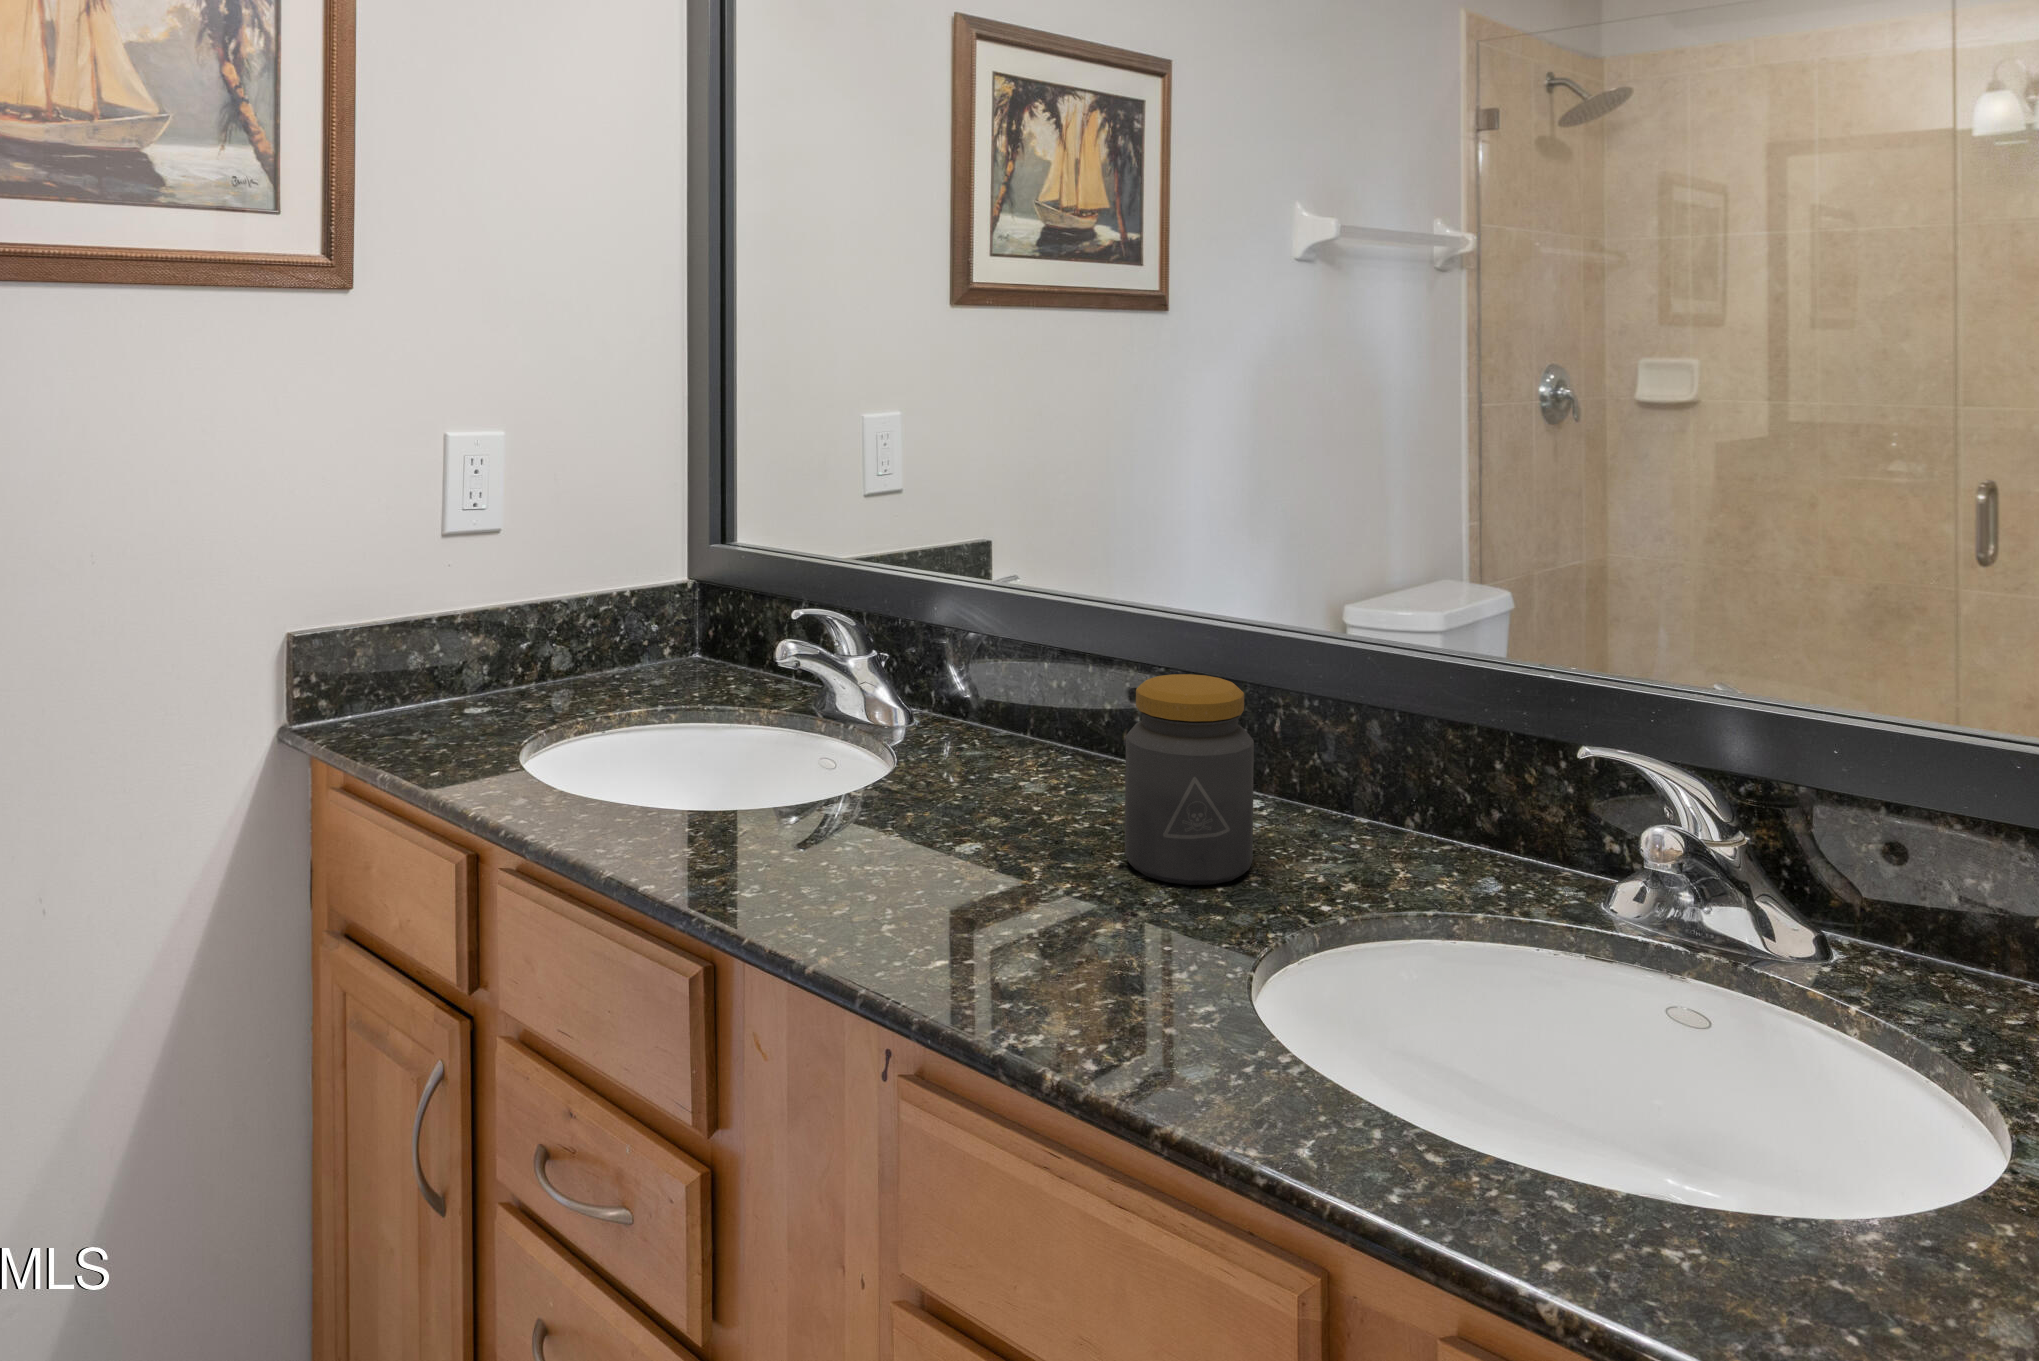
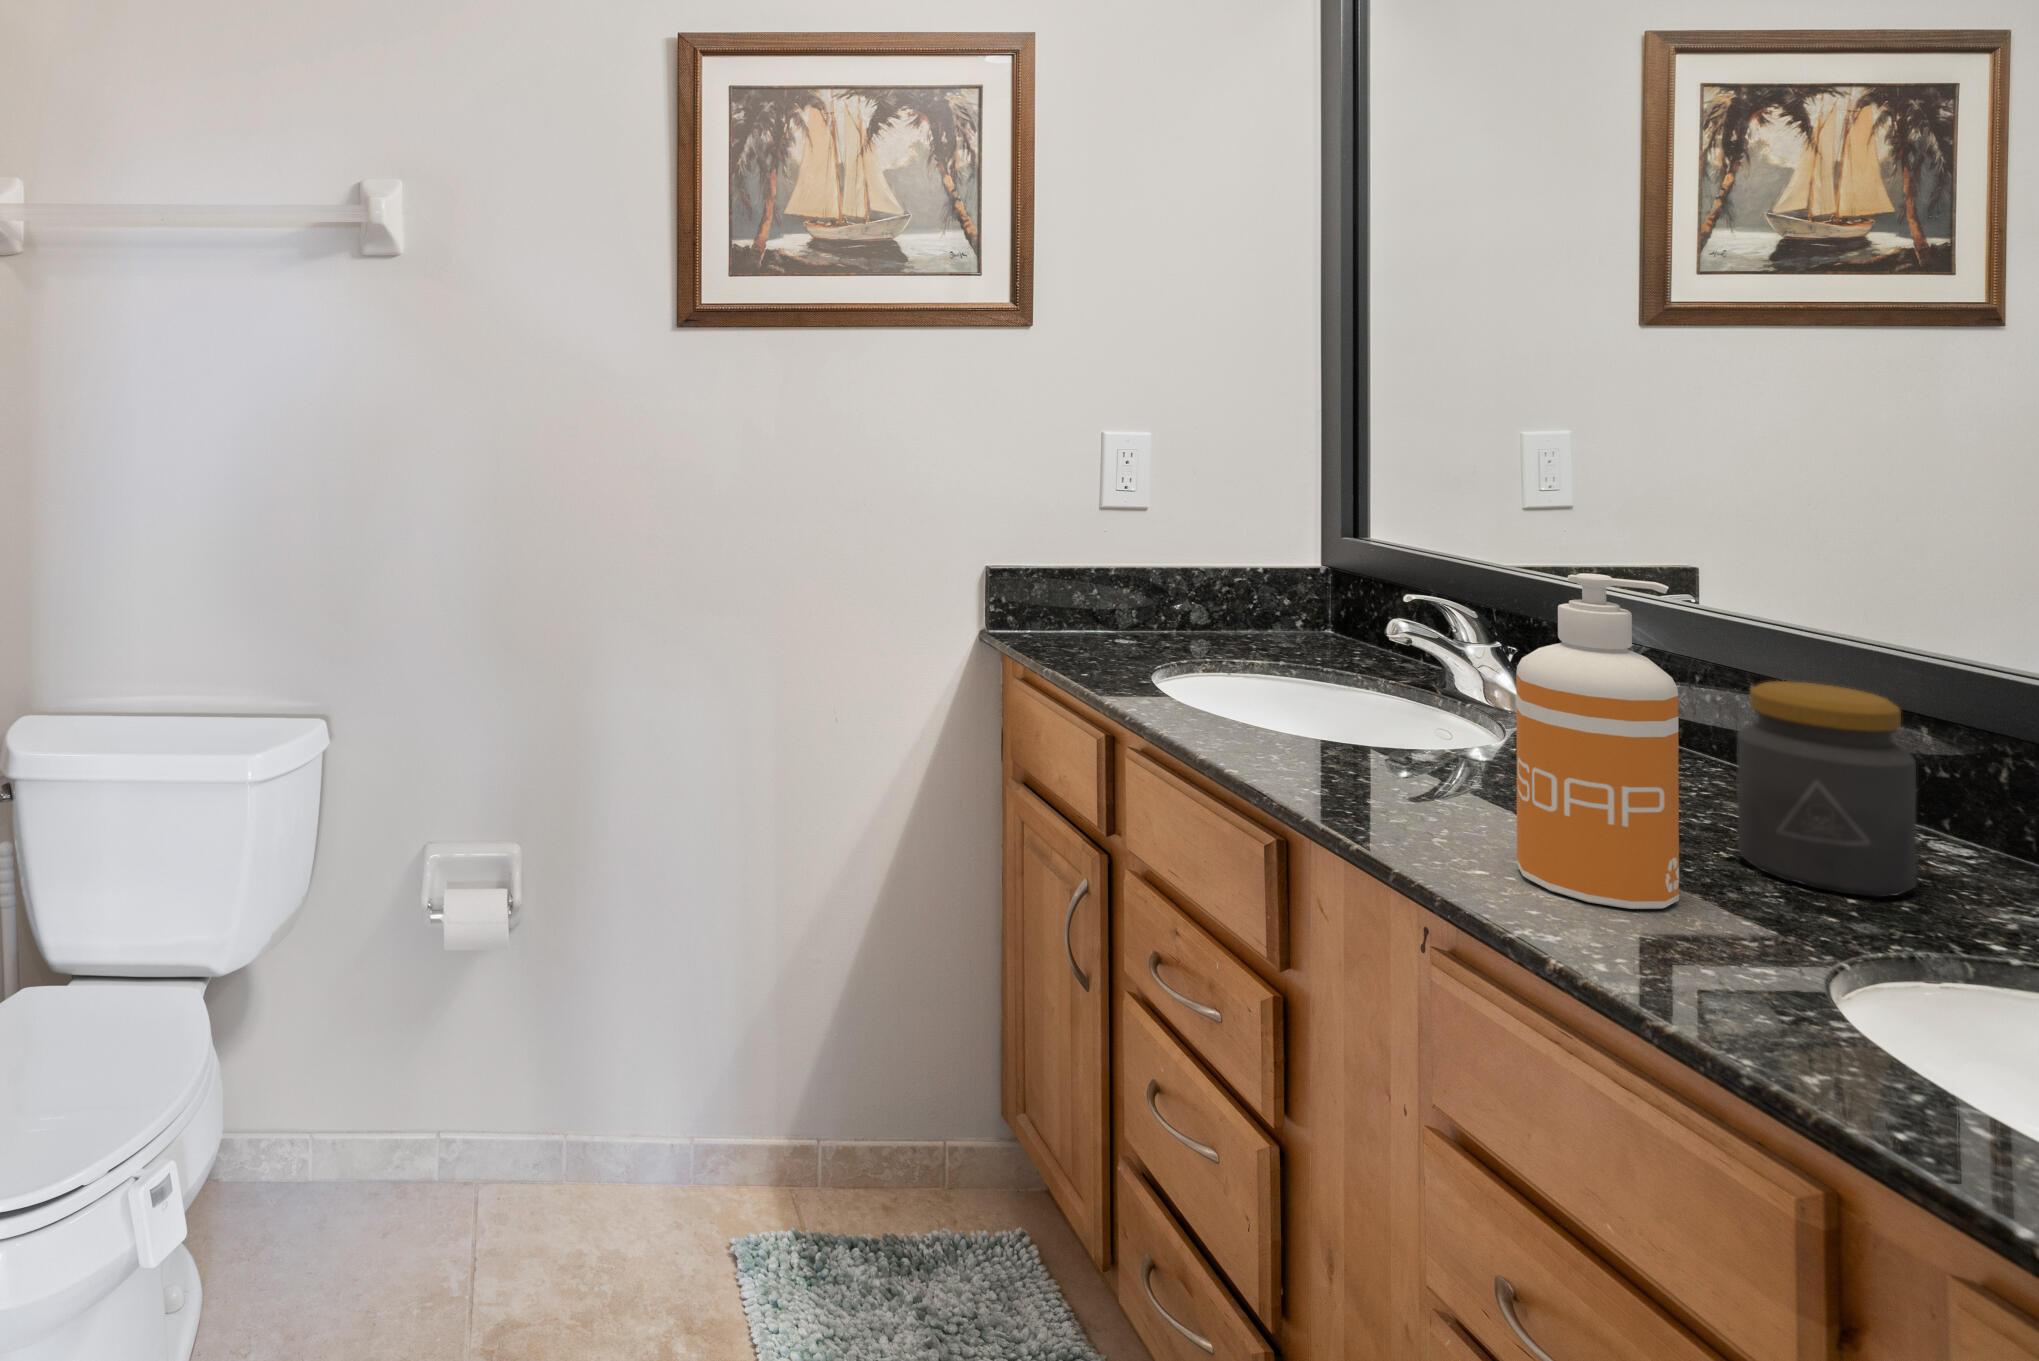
soap dispenser: none [971,594,1112,973] -> present [1516,573,1679,909]

